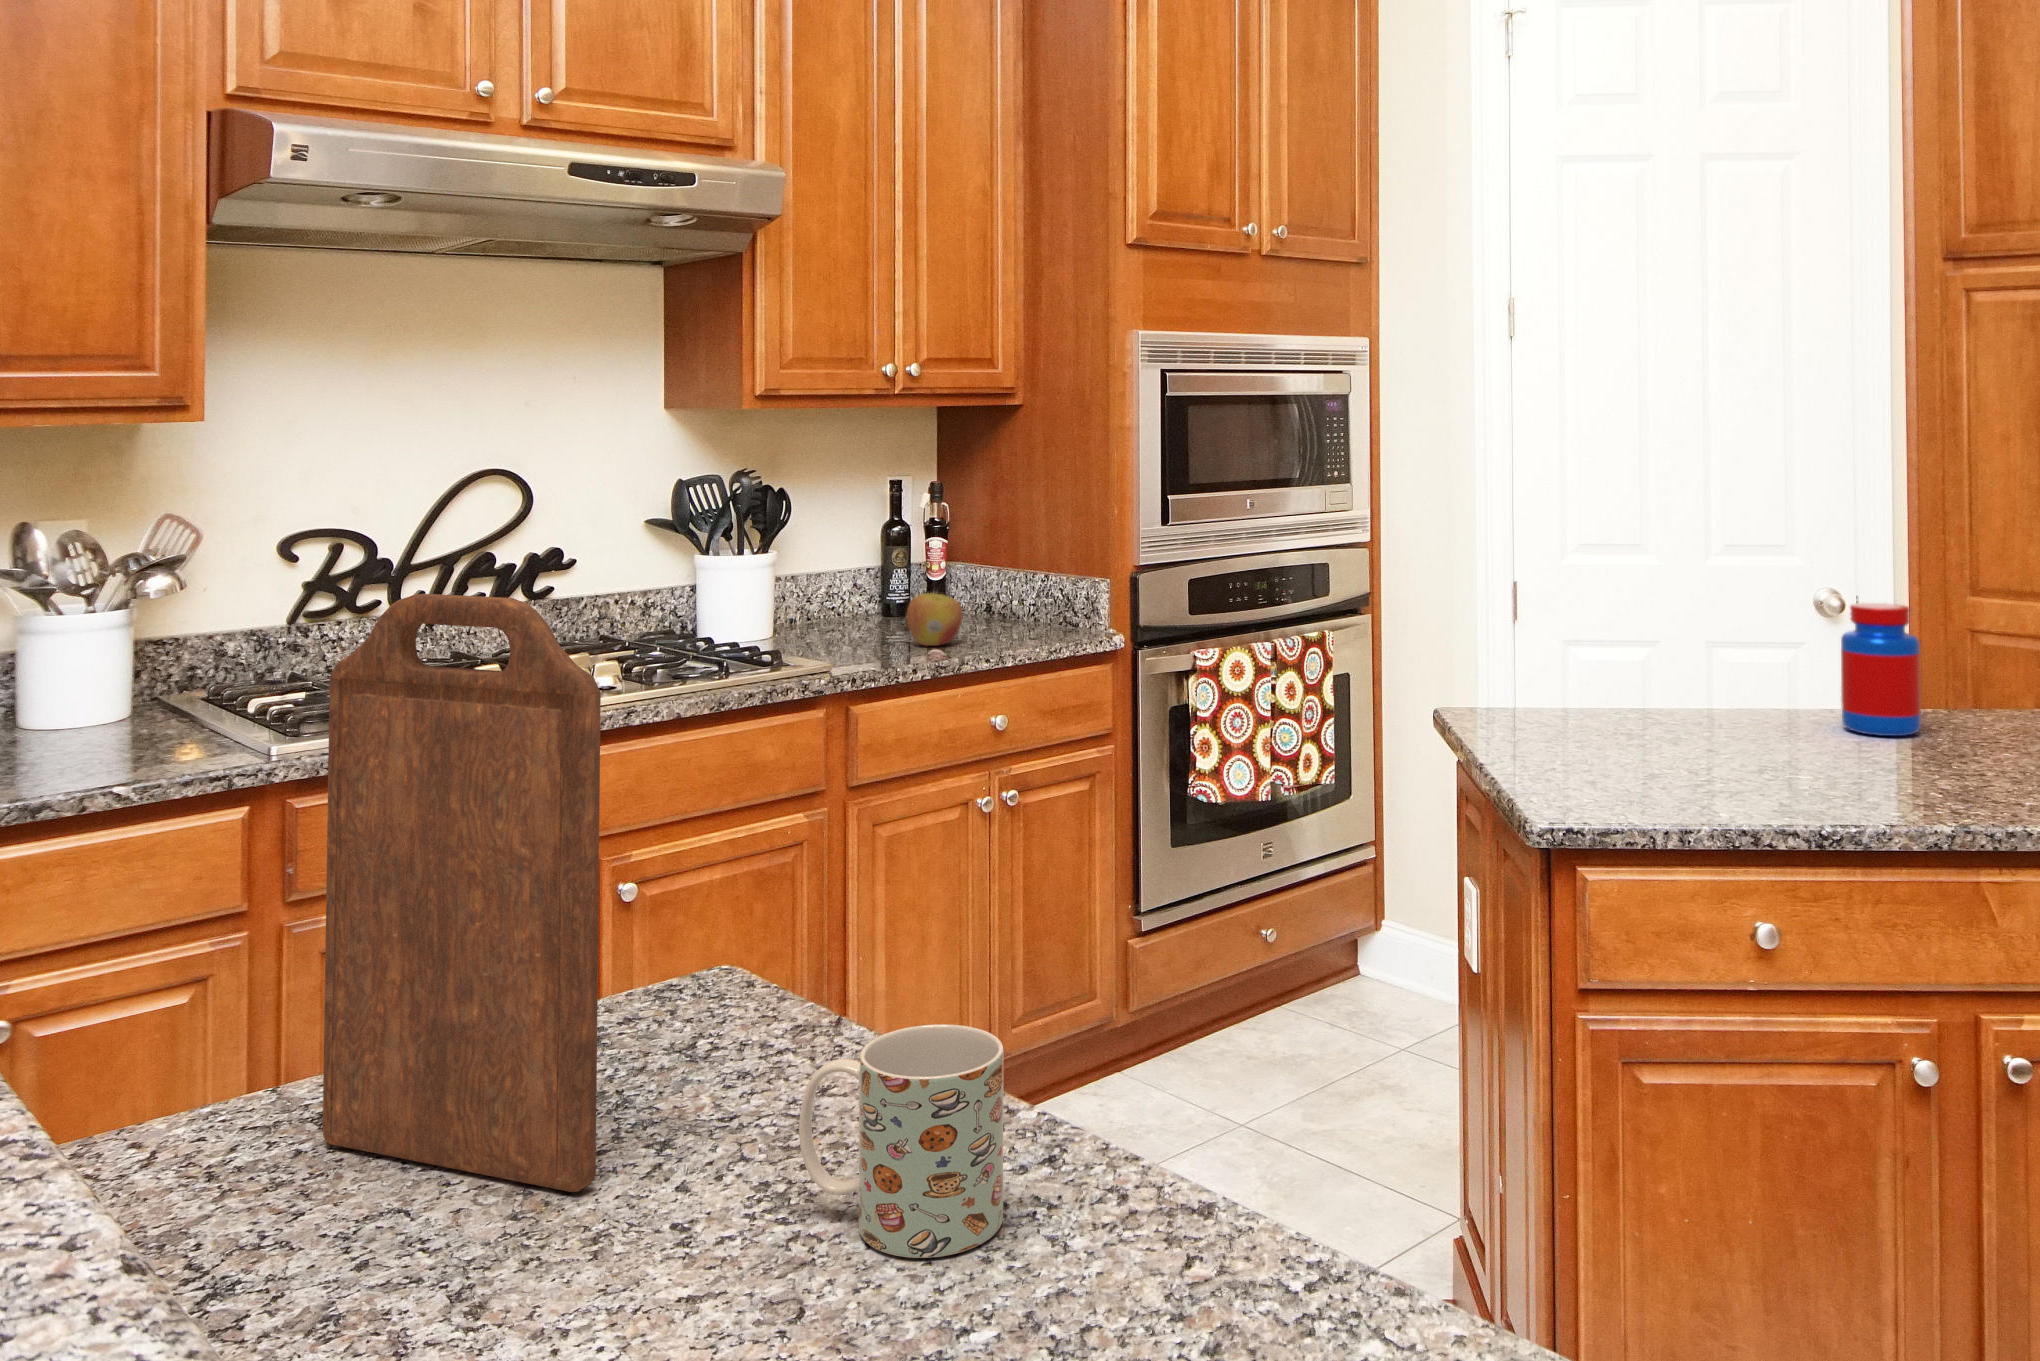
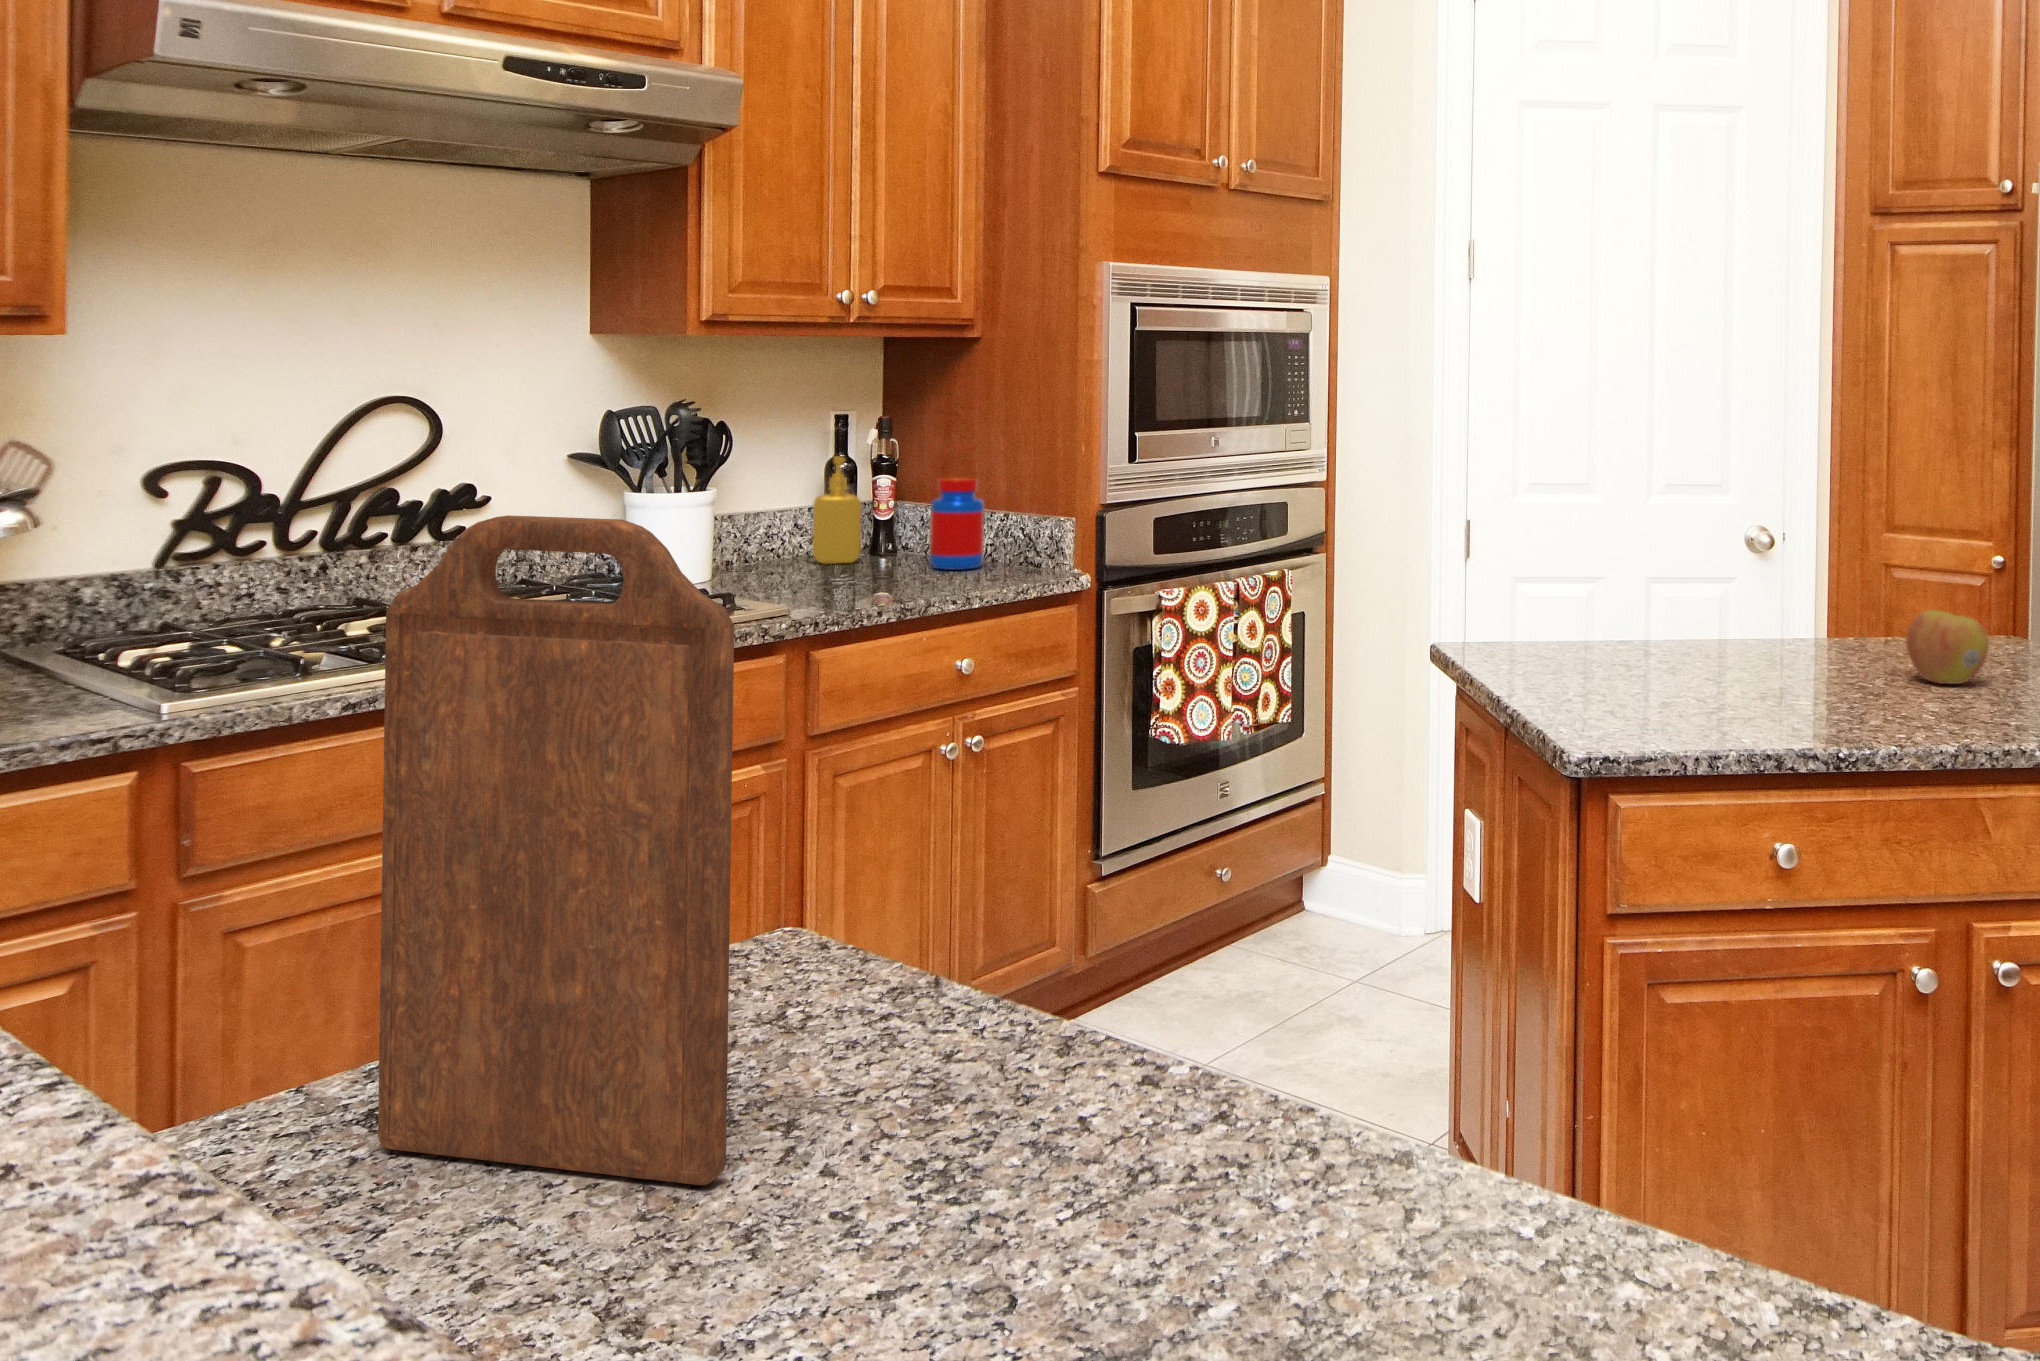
soap dispenser: none [866,520,911,623] -> present [812,456,862,564]
apple: present [906,593,963,646] -> present [1906,610,1989,684]
jar: present [1841,603,1921,736] -> present [930,477,984,570]
mug: present [799,1024,1004,1258] -> none [973,978,1201,1232]

